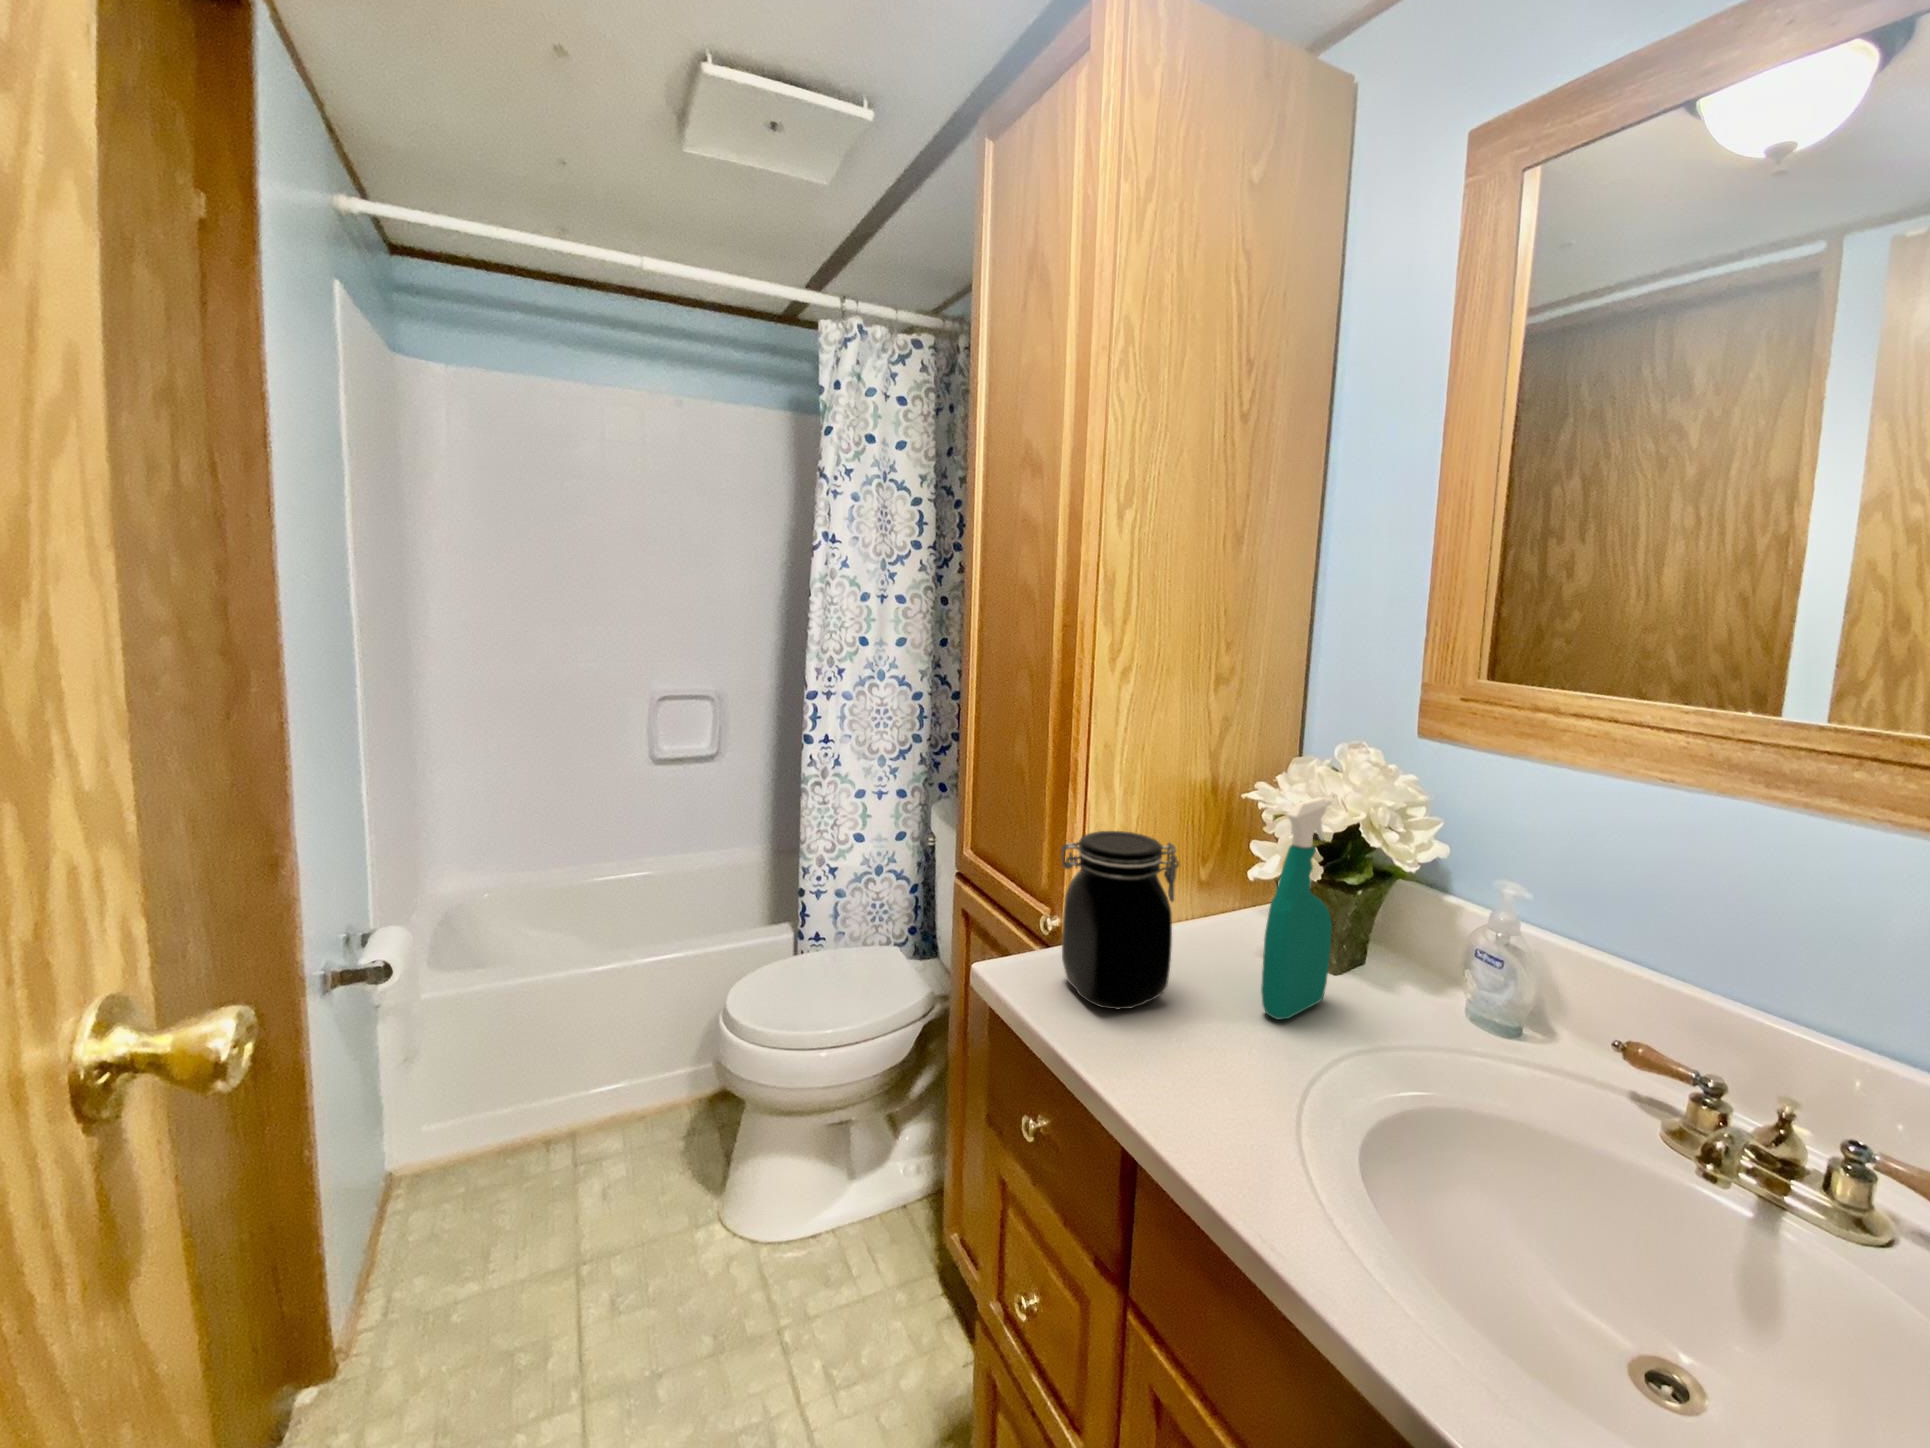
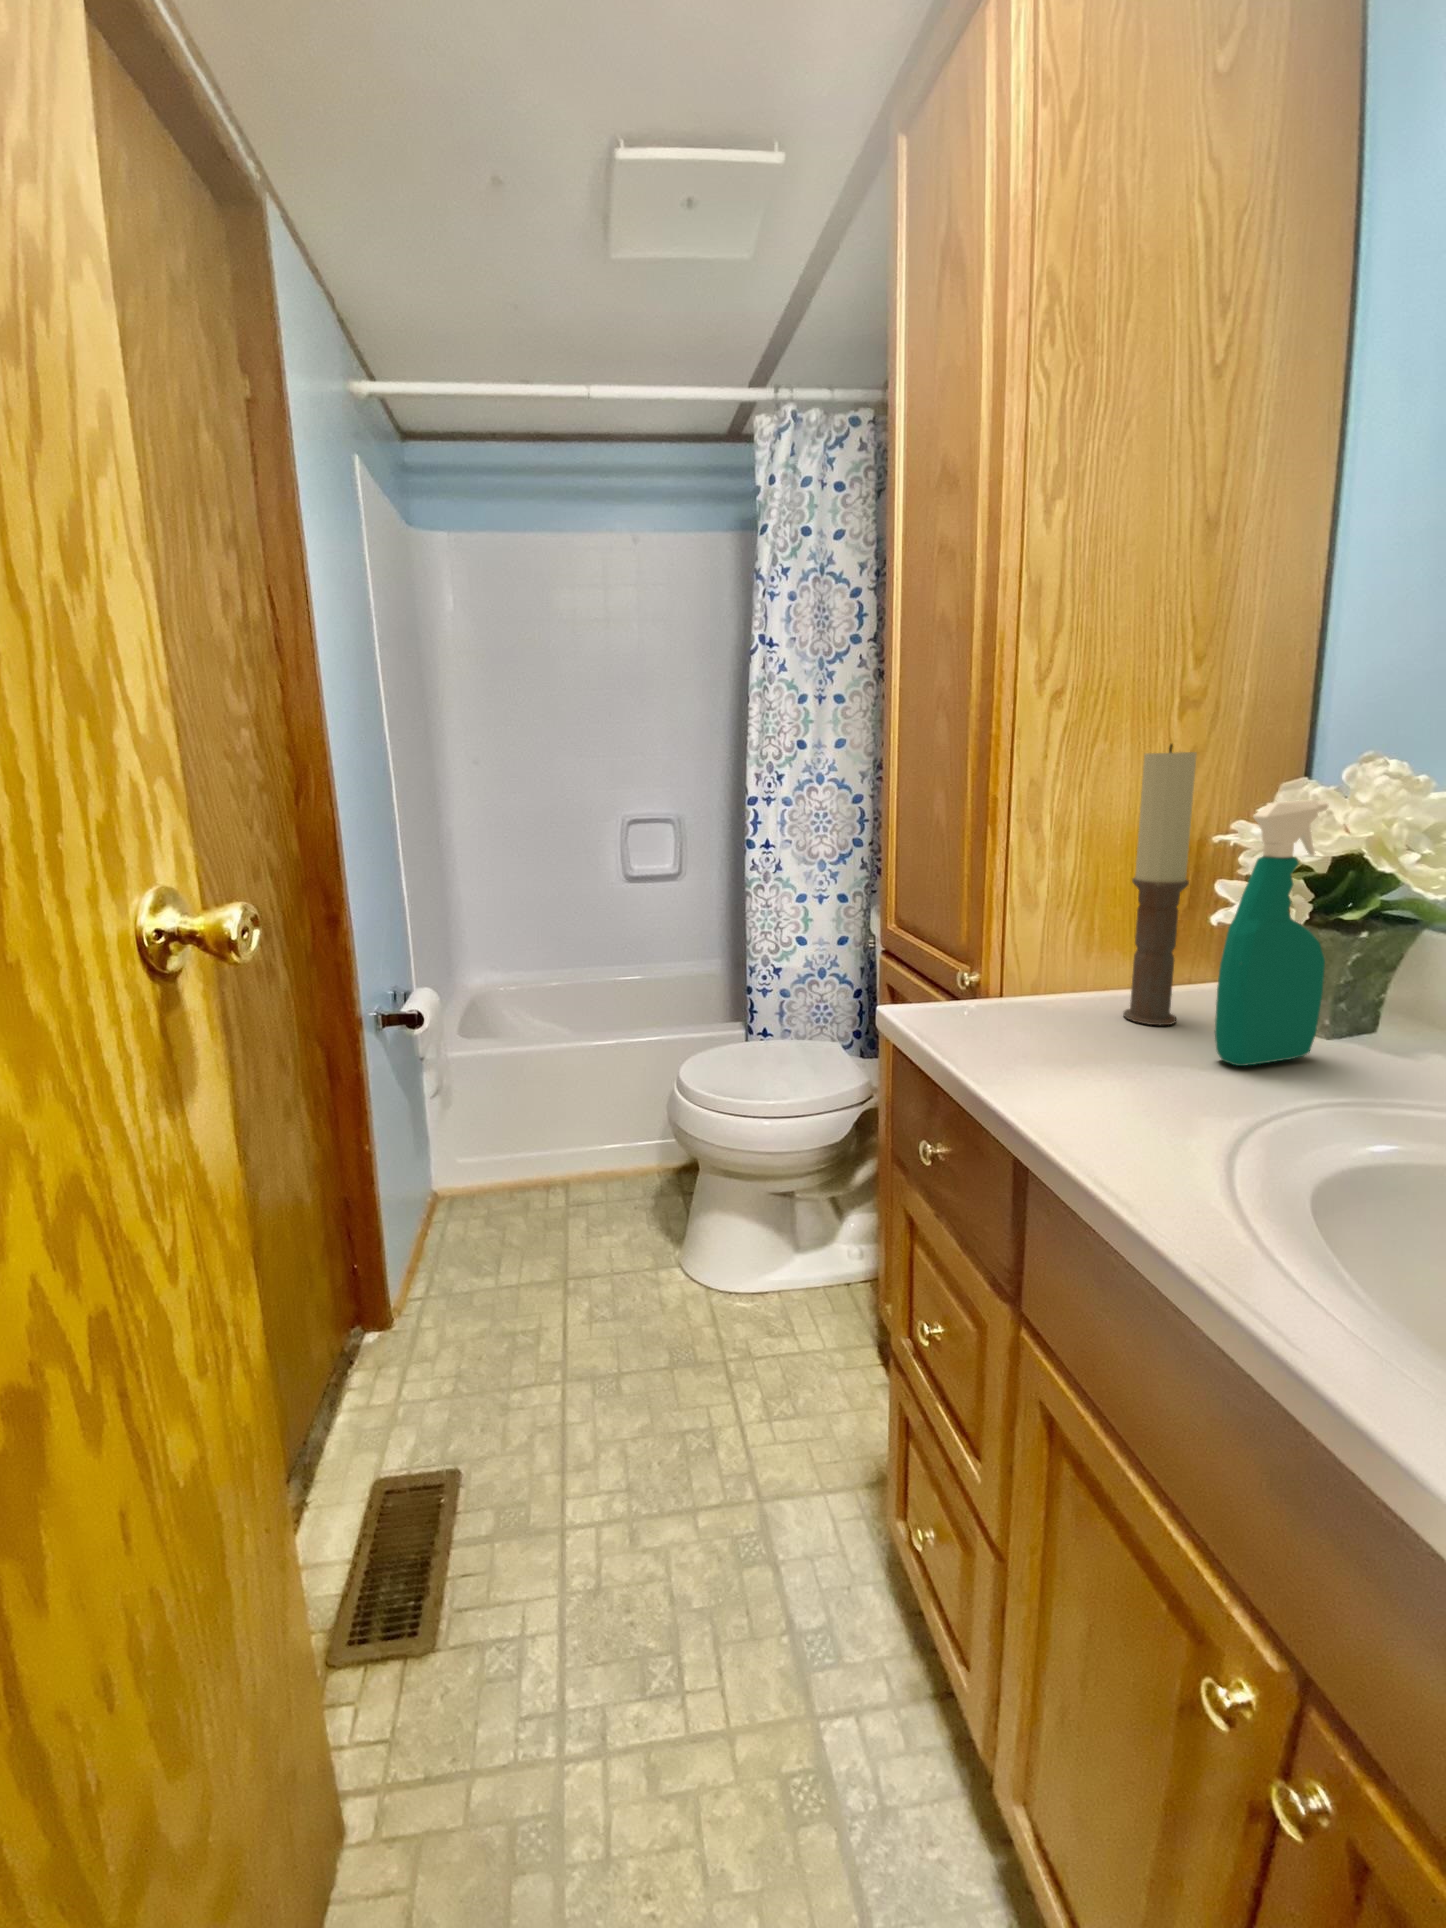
candle: none [1183,734,1237,973] -> present [1123,744,1197,1025]
jar: present [1061,831,1179,1009] -> none [964,857,1107,1041]

